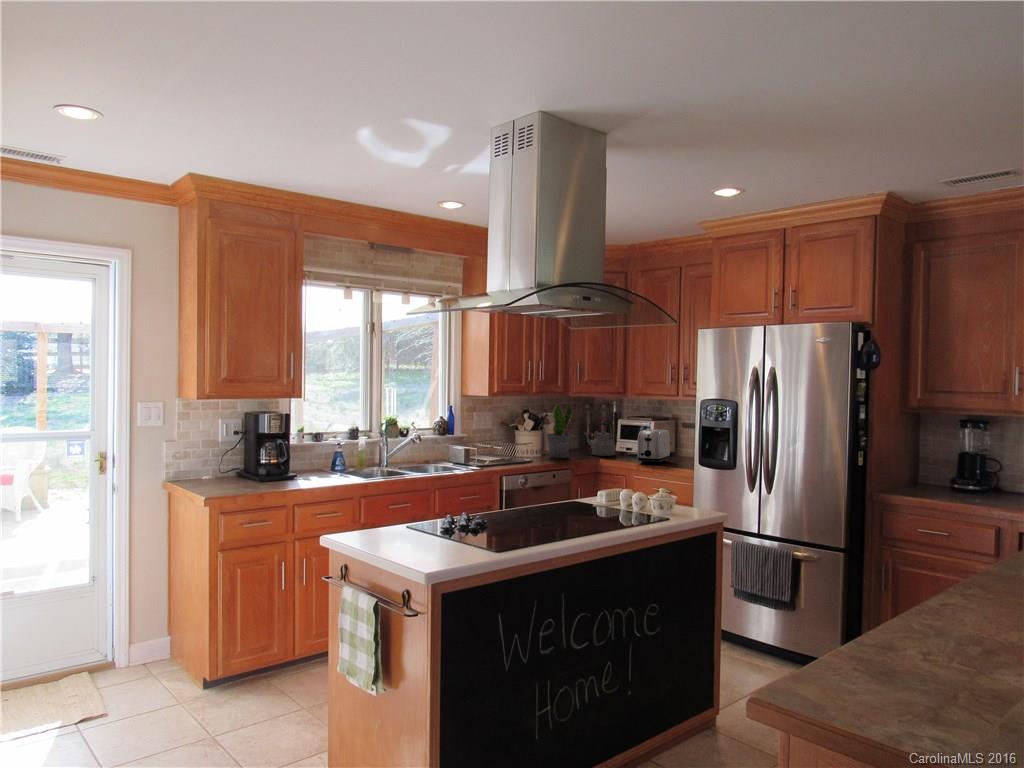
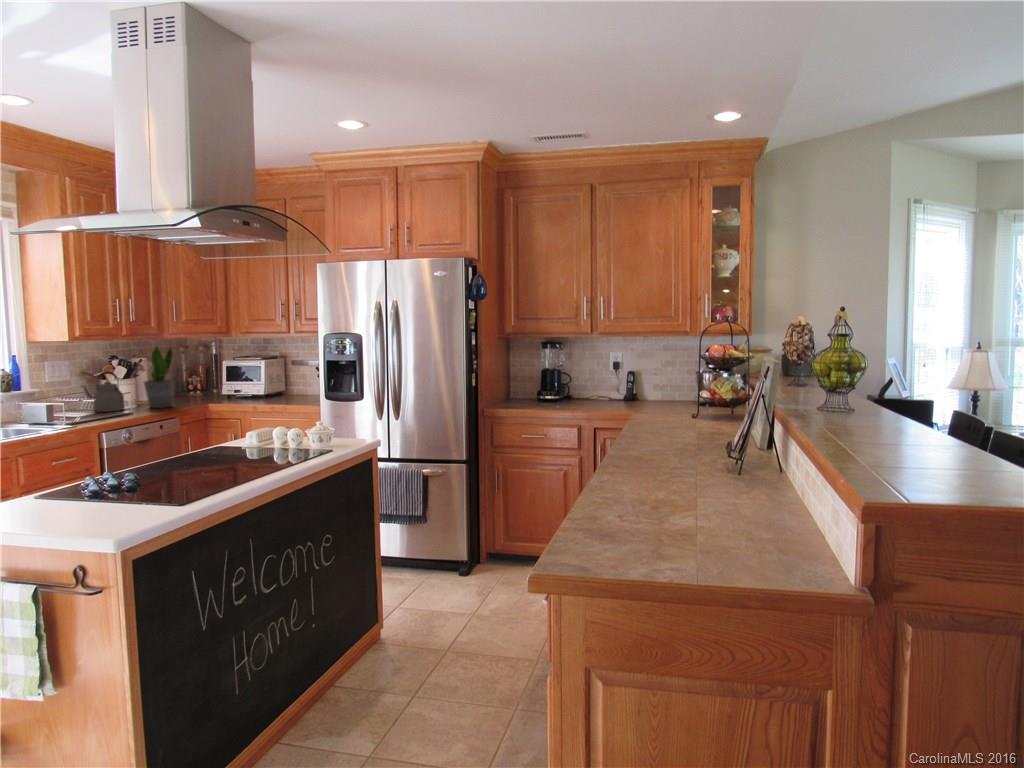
kettle: present [585,423,615,456] -> present [82,372,125,412]
toaster: present [637,429,670,465] -> none [254,368,287,405]

